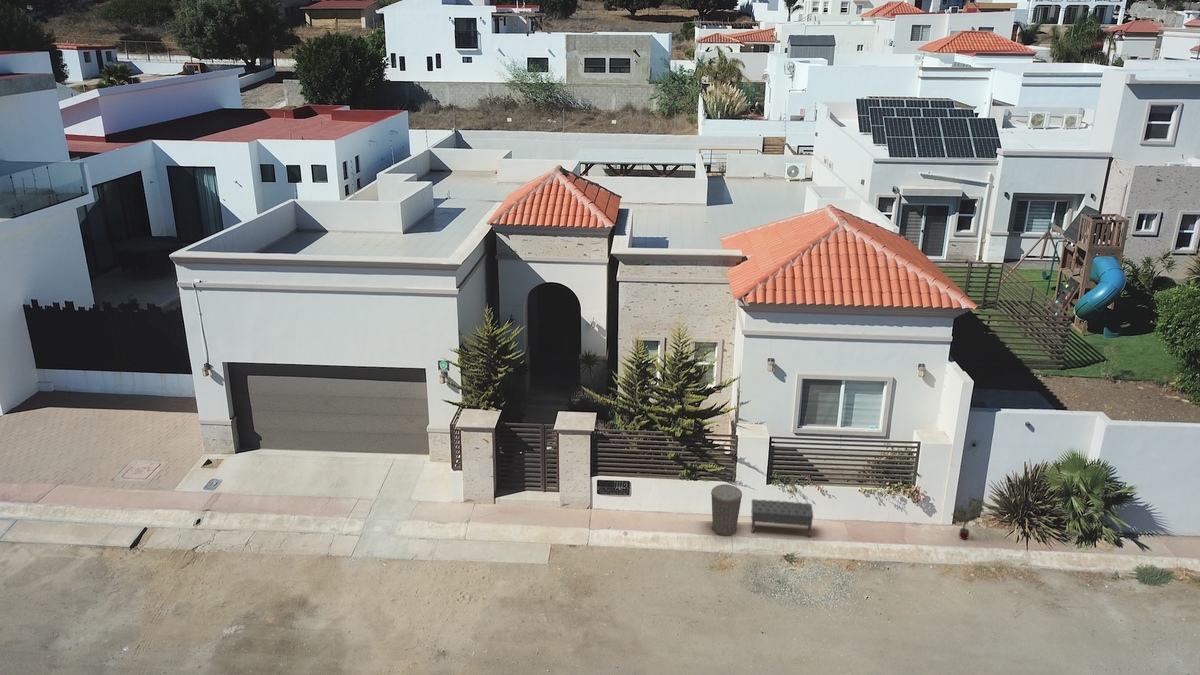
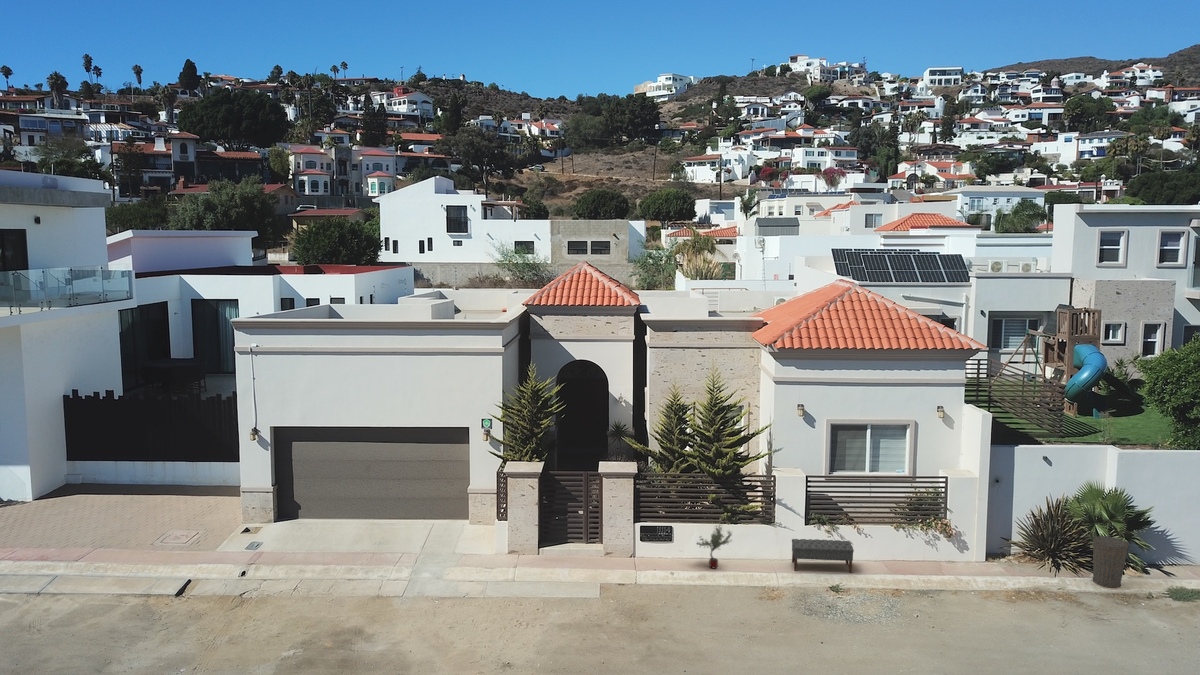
trash can: present [711,484,742,536] -> present [1093,536,1128,588]
potted tree: present [952,496,984,539] -> present [697,525,732,568]

